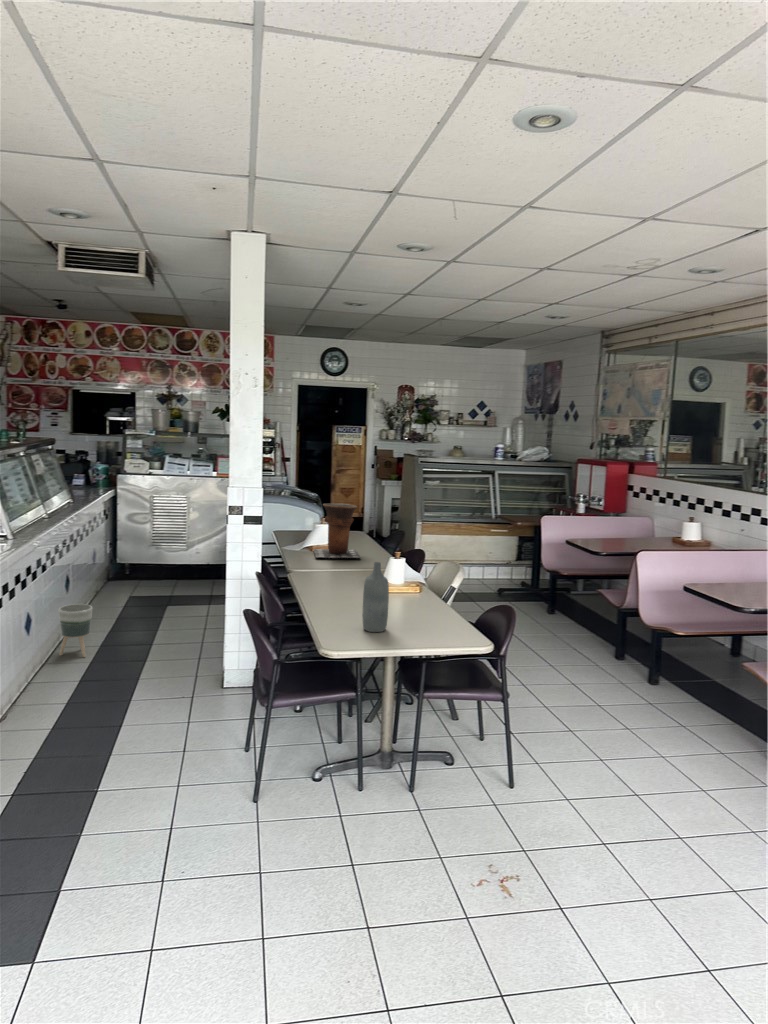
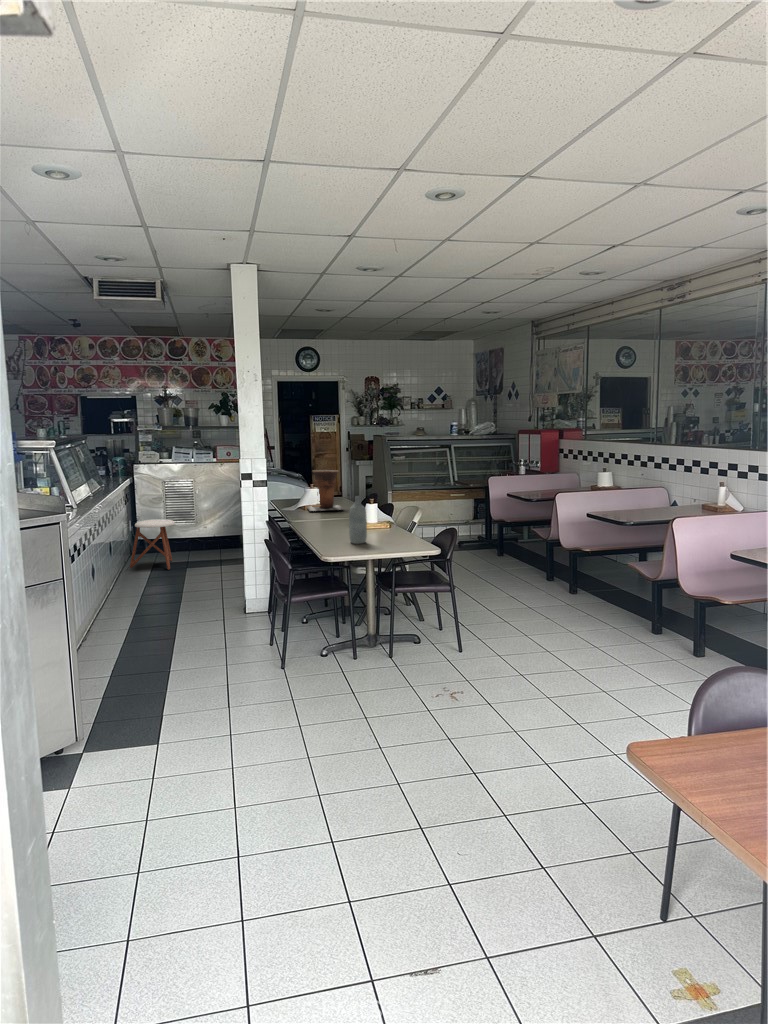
stool: none [100,544,157,607] -> present [130,519,175,570]
planter: present [58,604,92,657] -> none [110,562,136,602]

